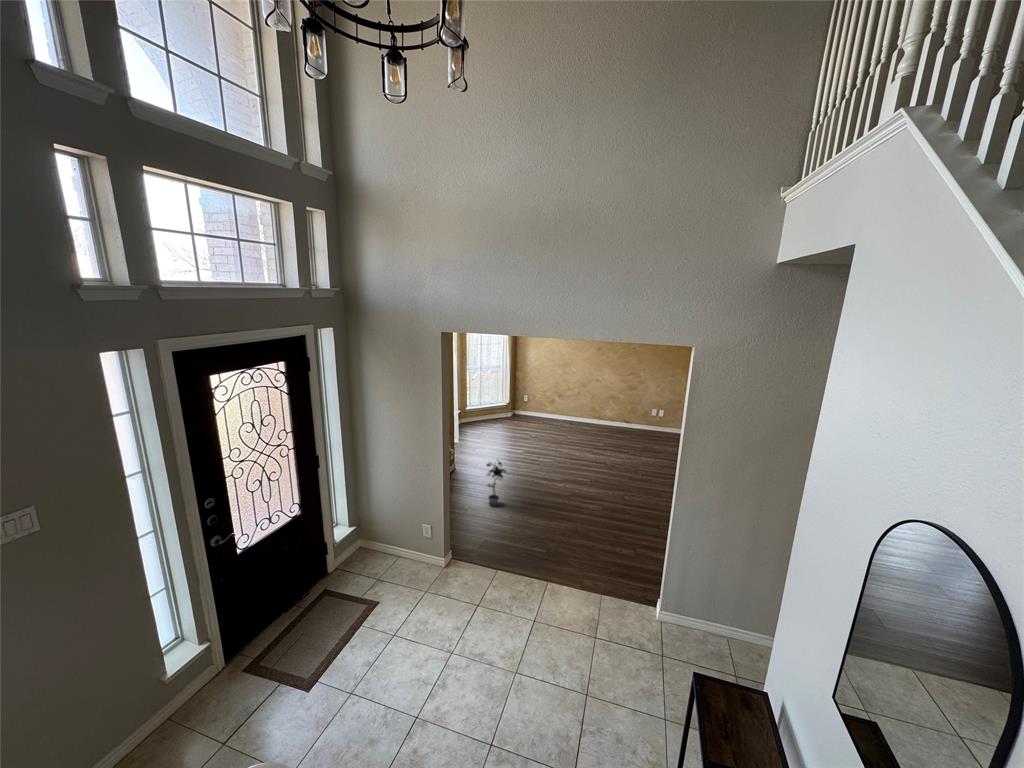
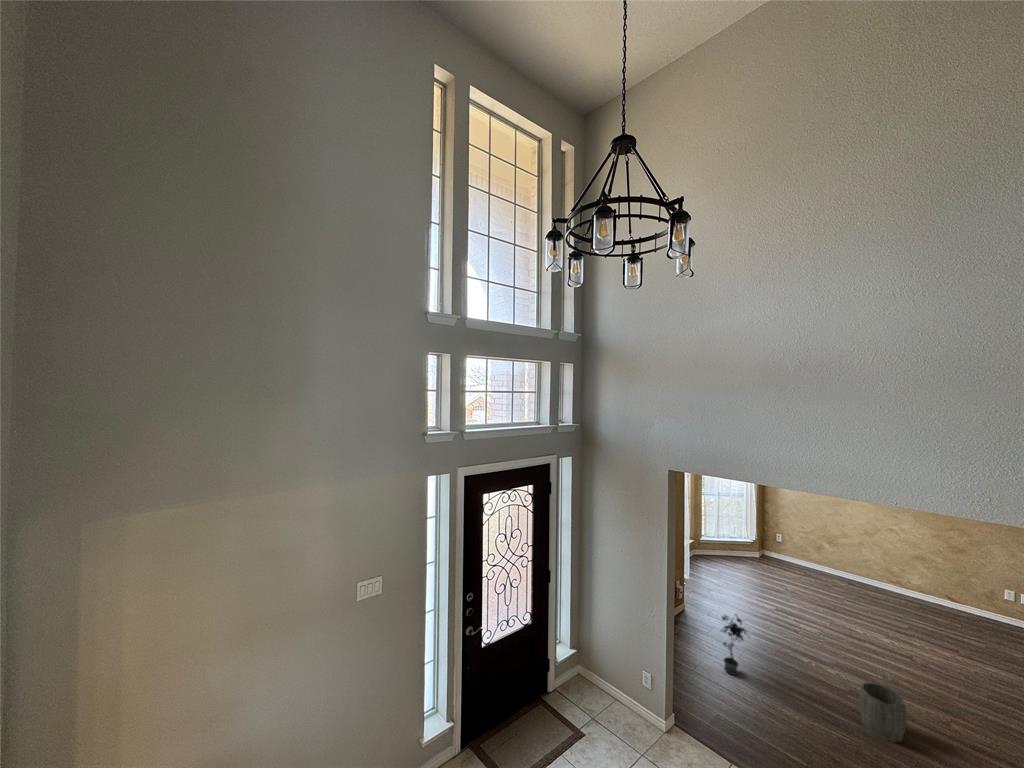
woven basket: none [578,483,604,517] -> present [859,683,906,742]

